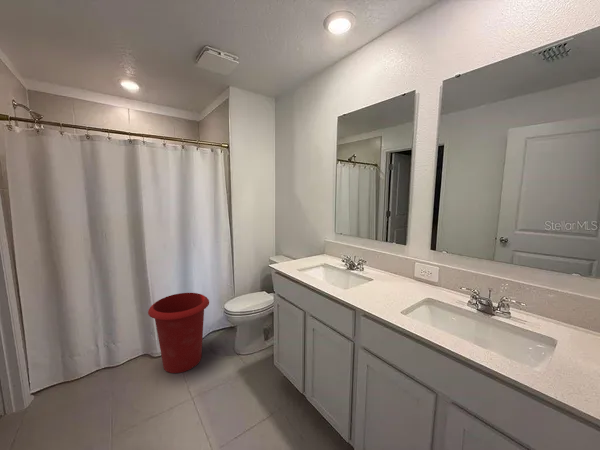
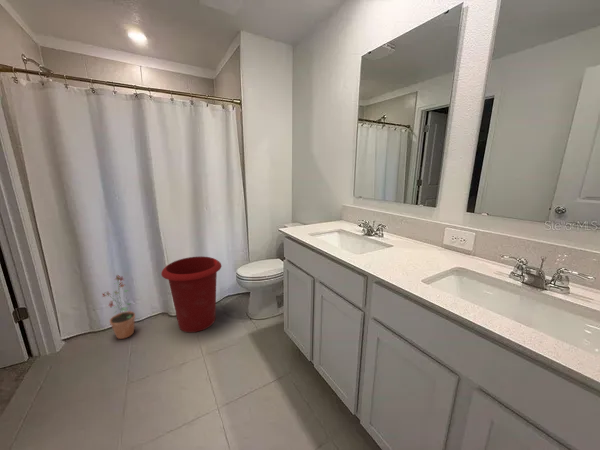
potted plant: none [81,317,117,386] -> present [103,275,135,339]

